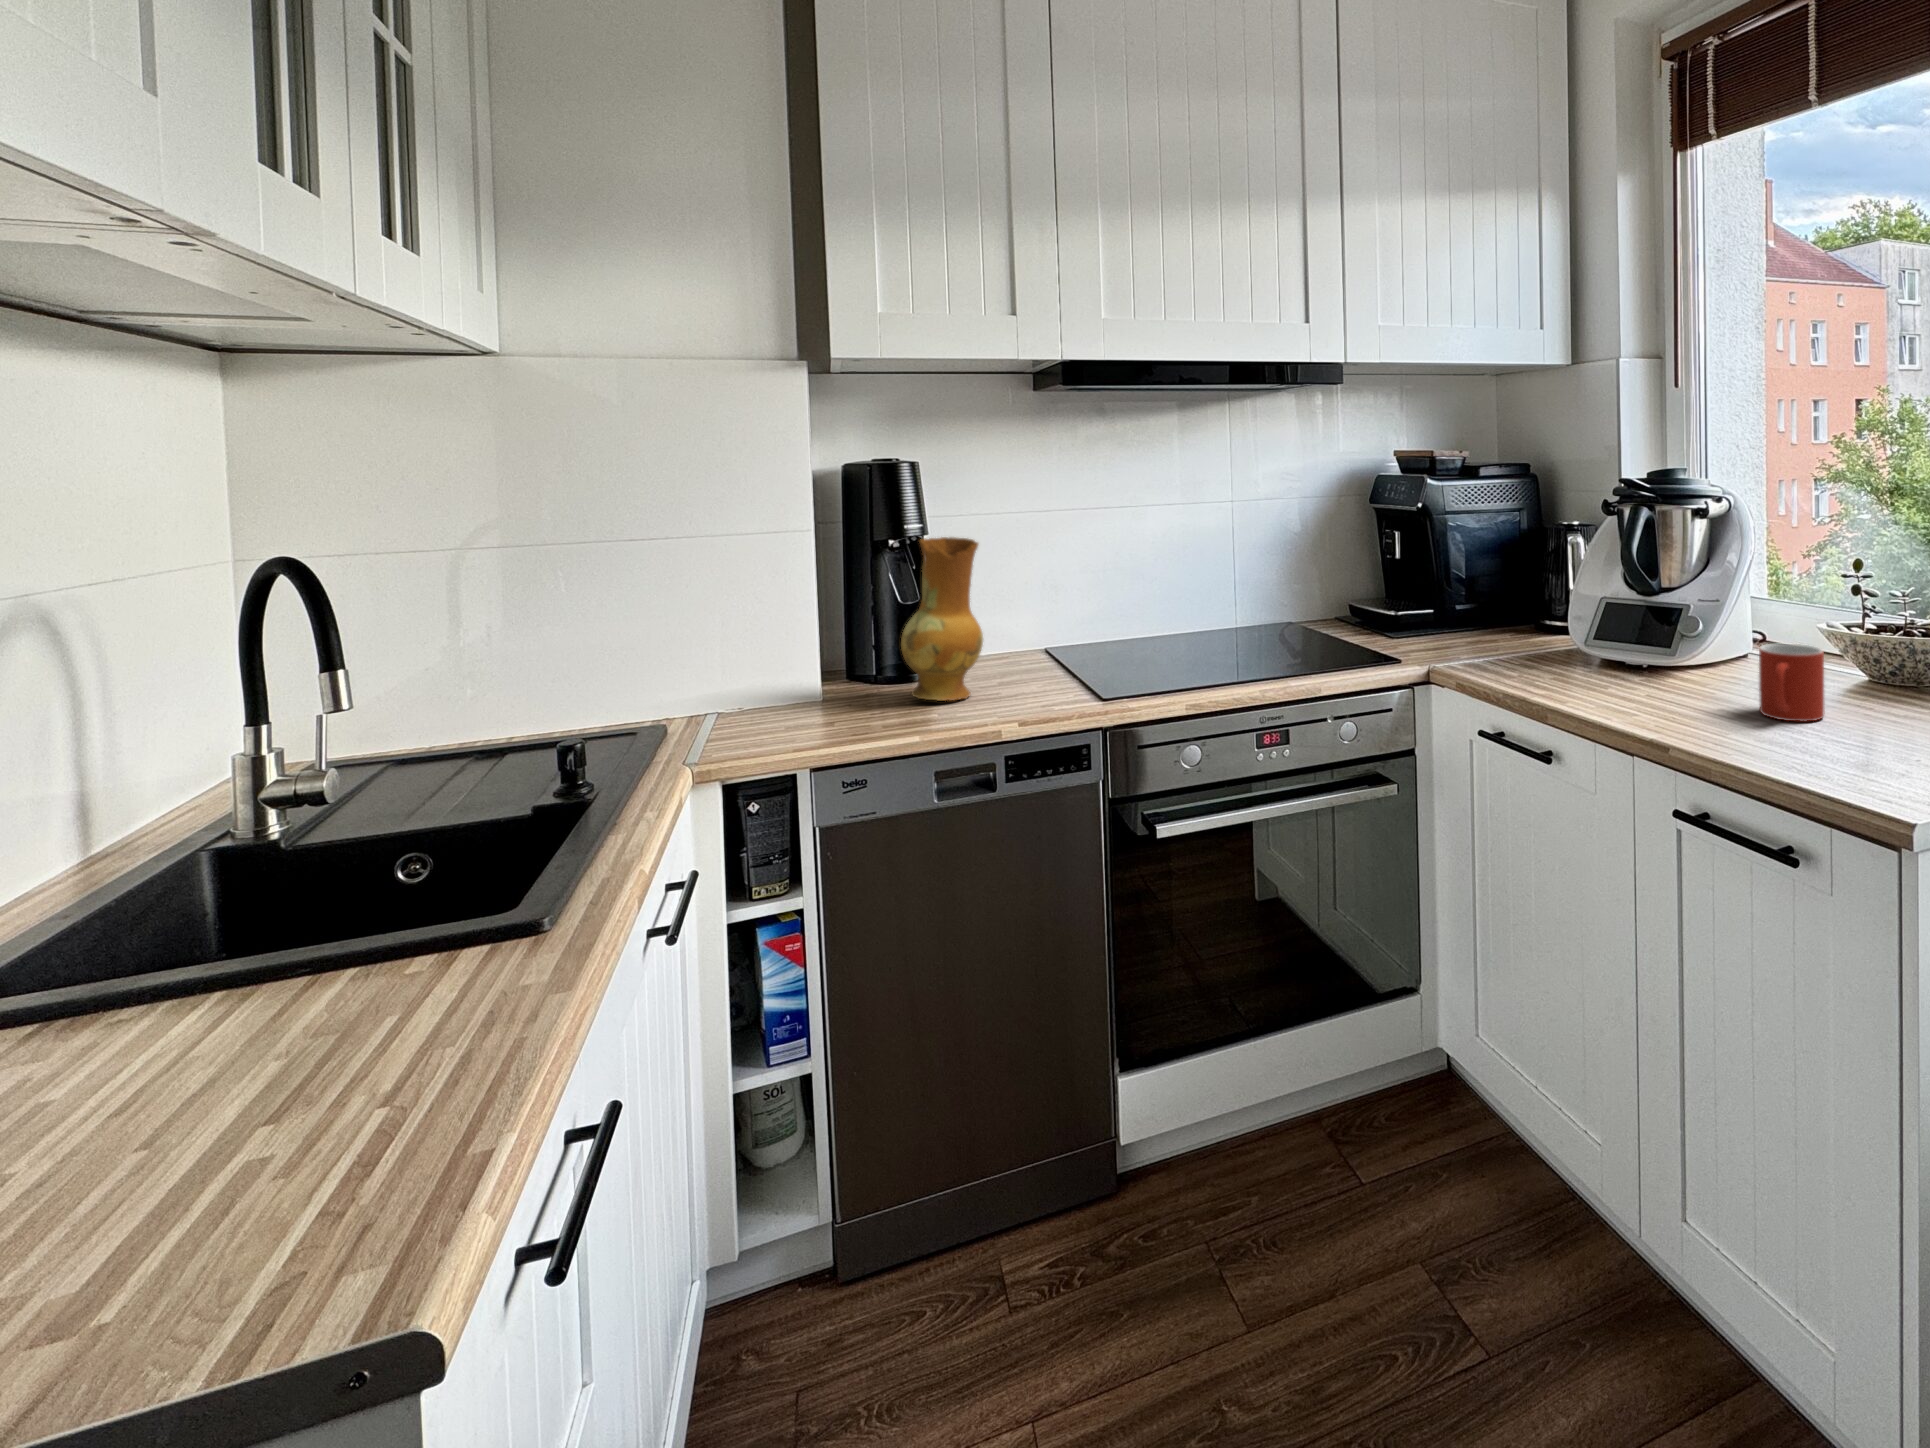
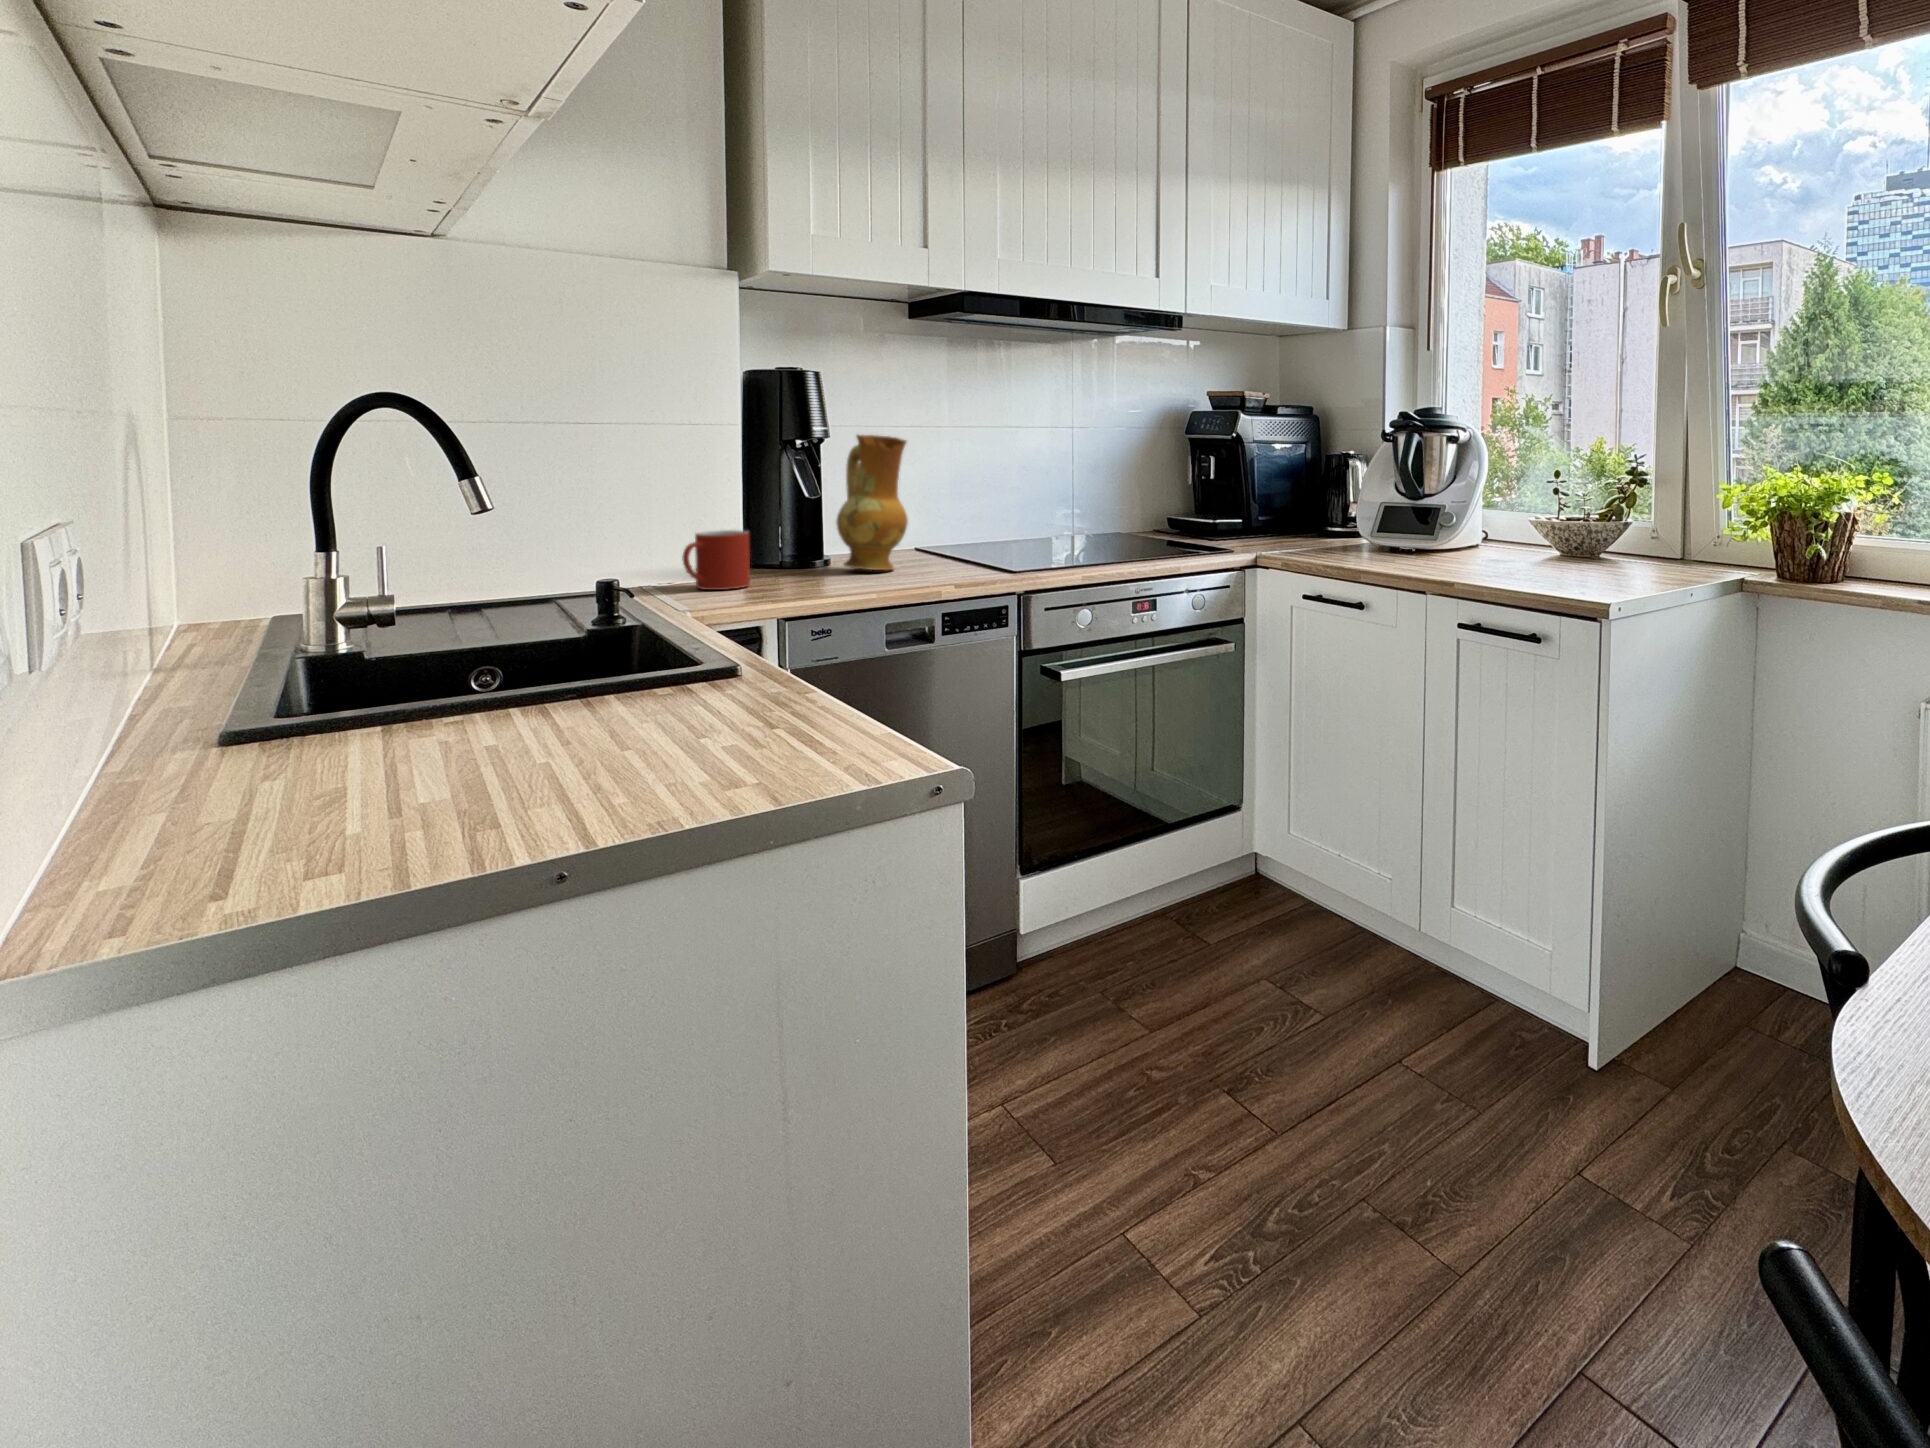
mug: present [1759,644,1824,721] -> present [682,530,750,590]

